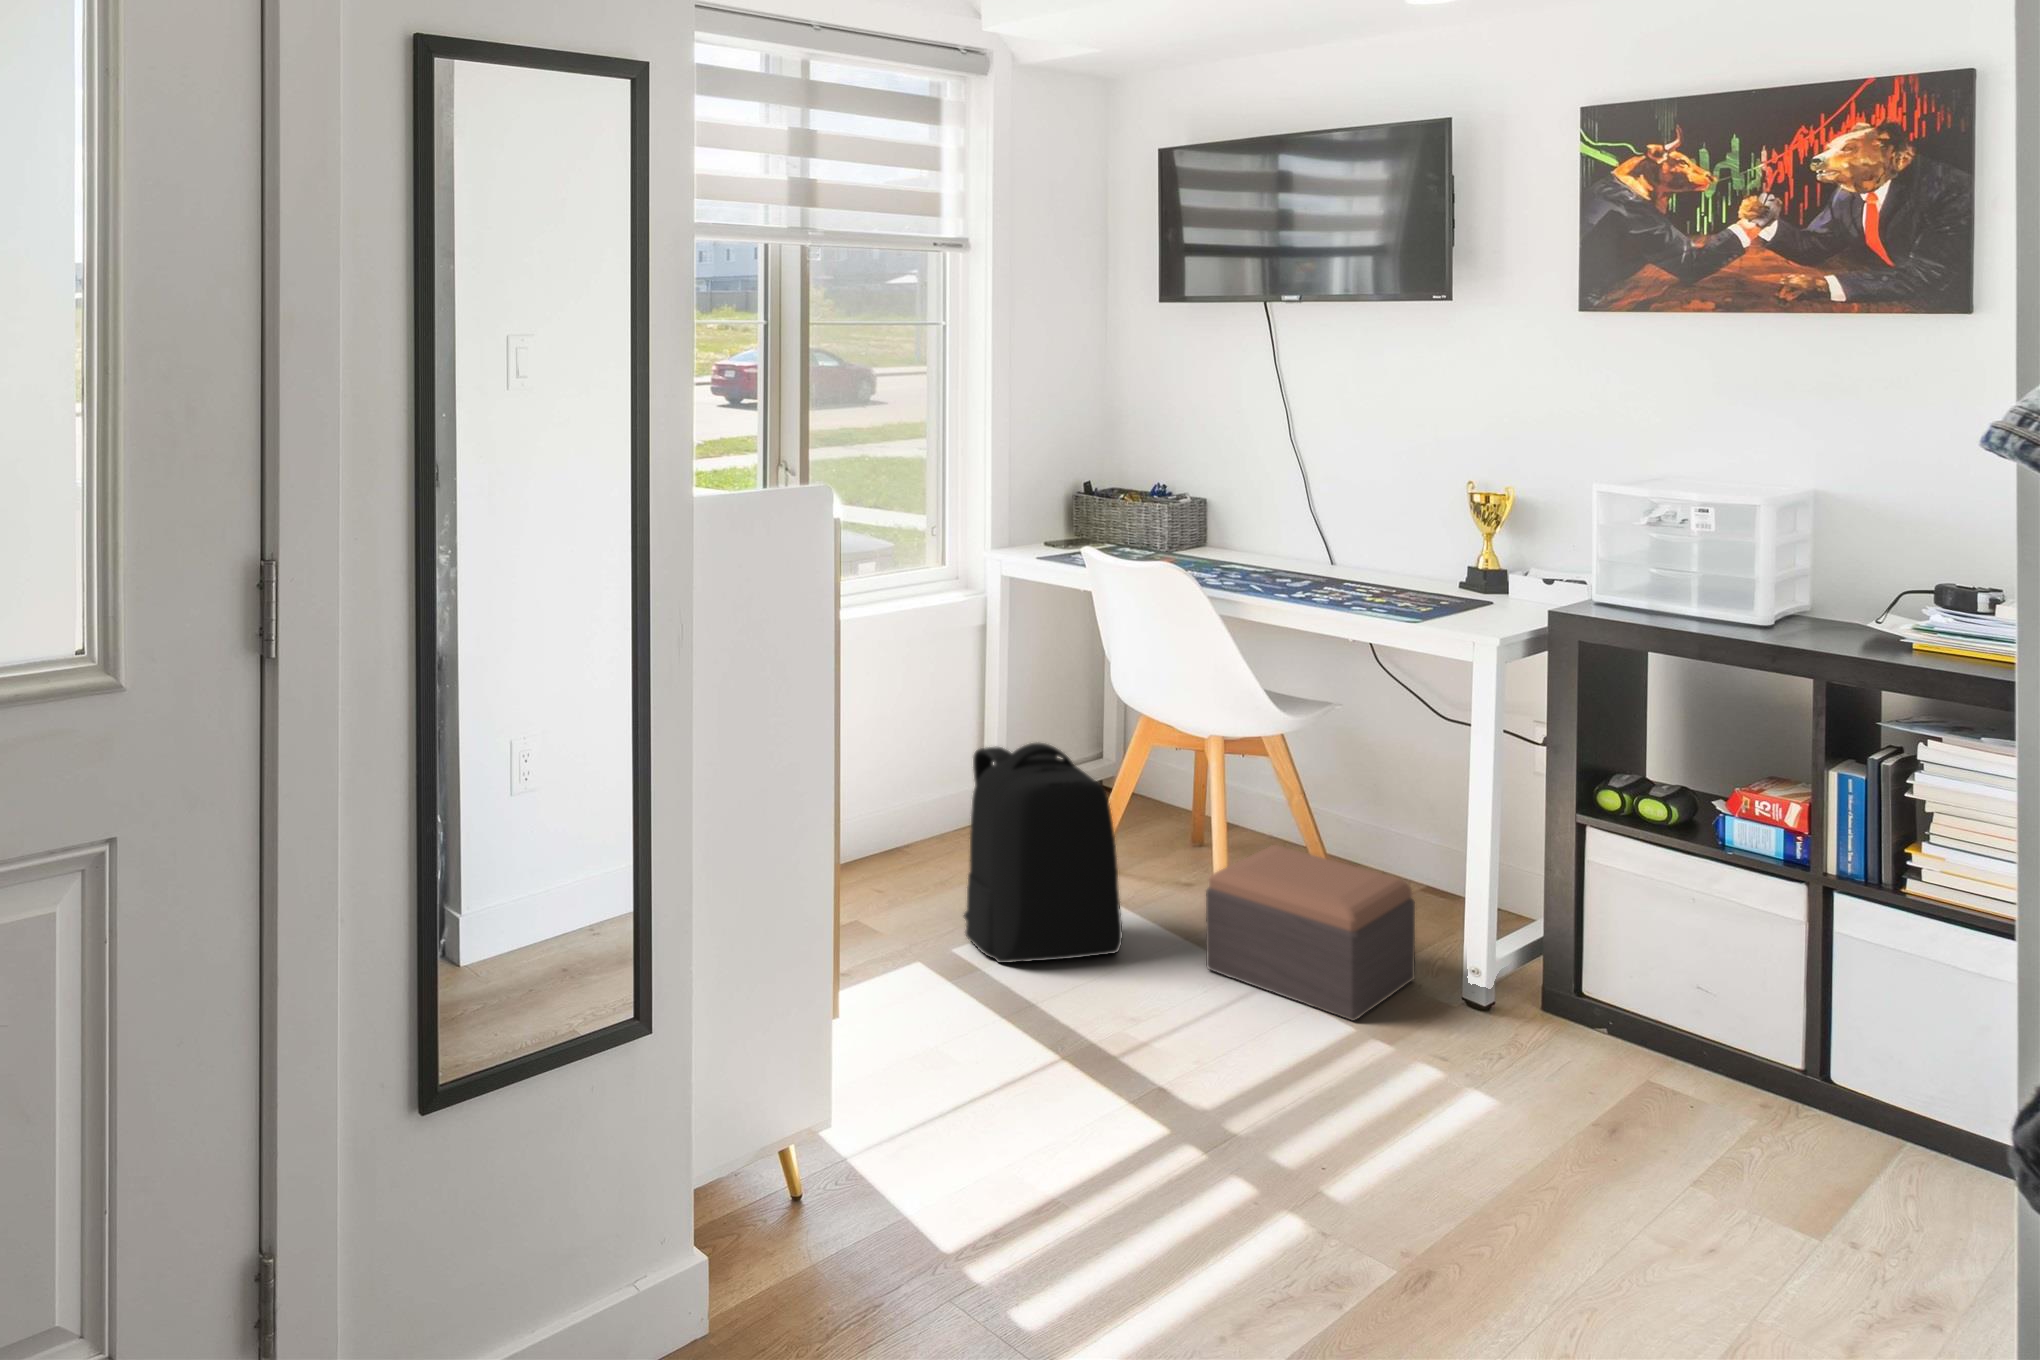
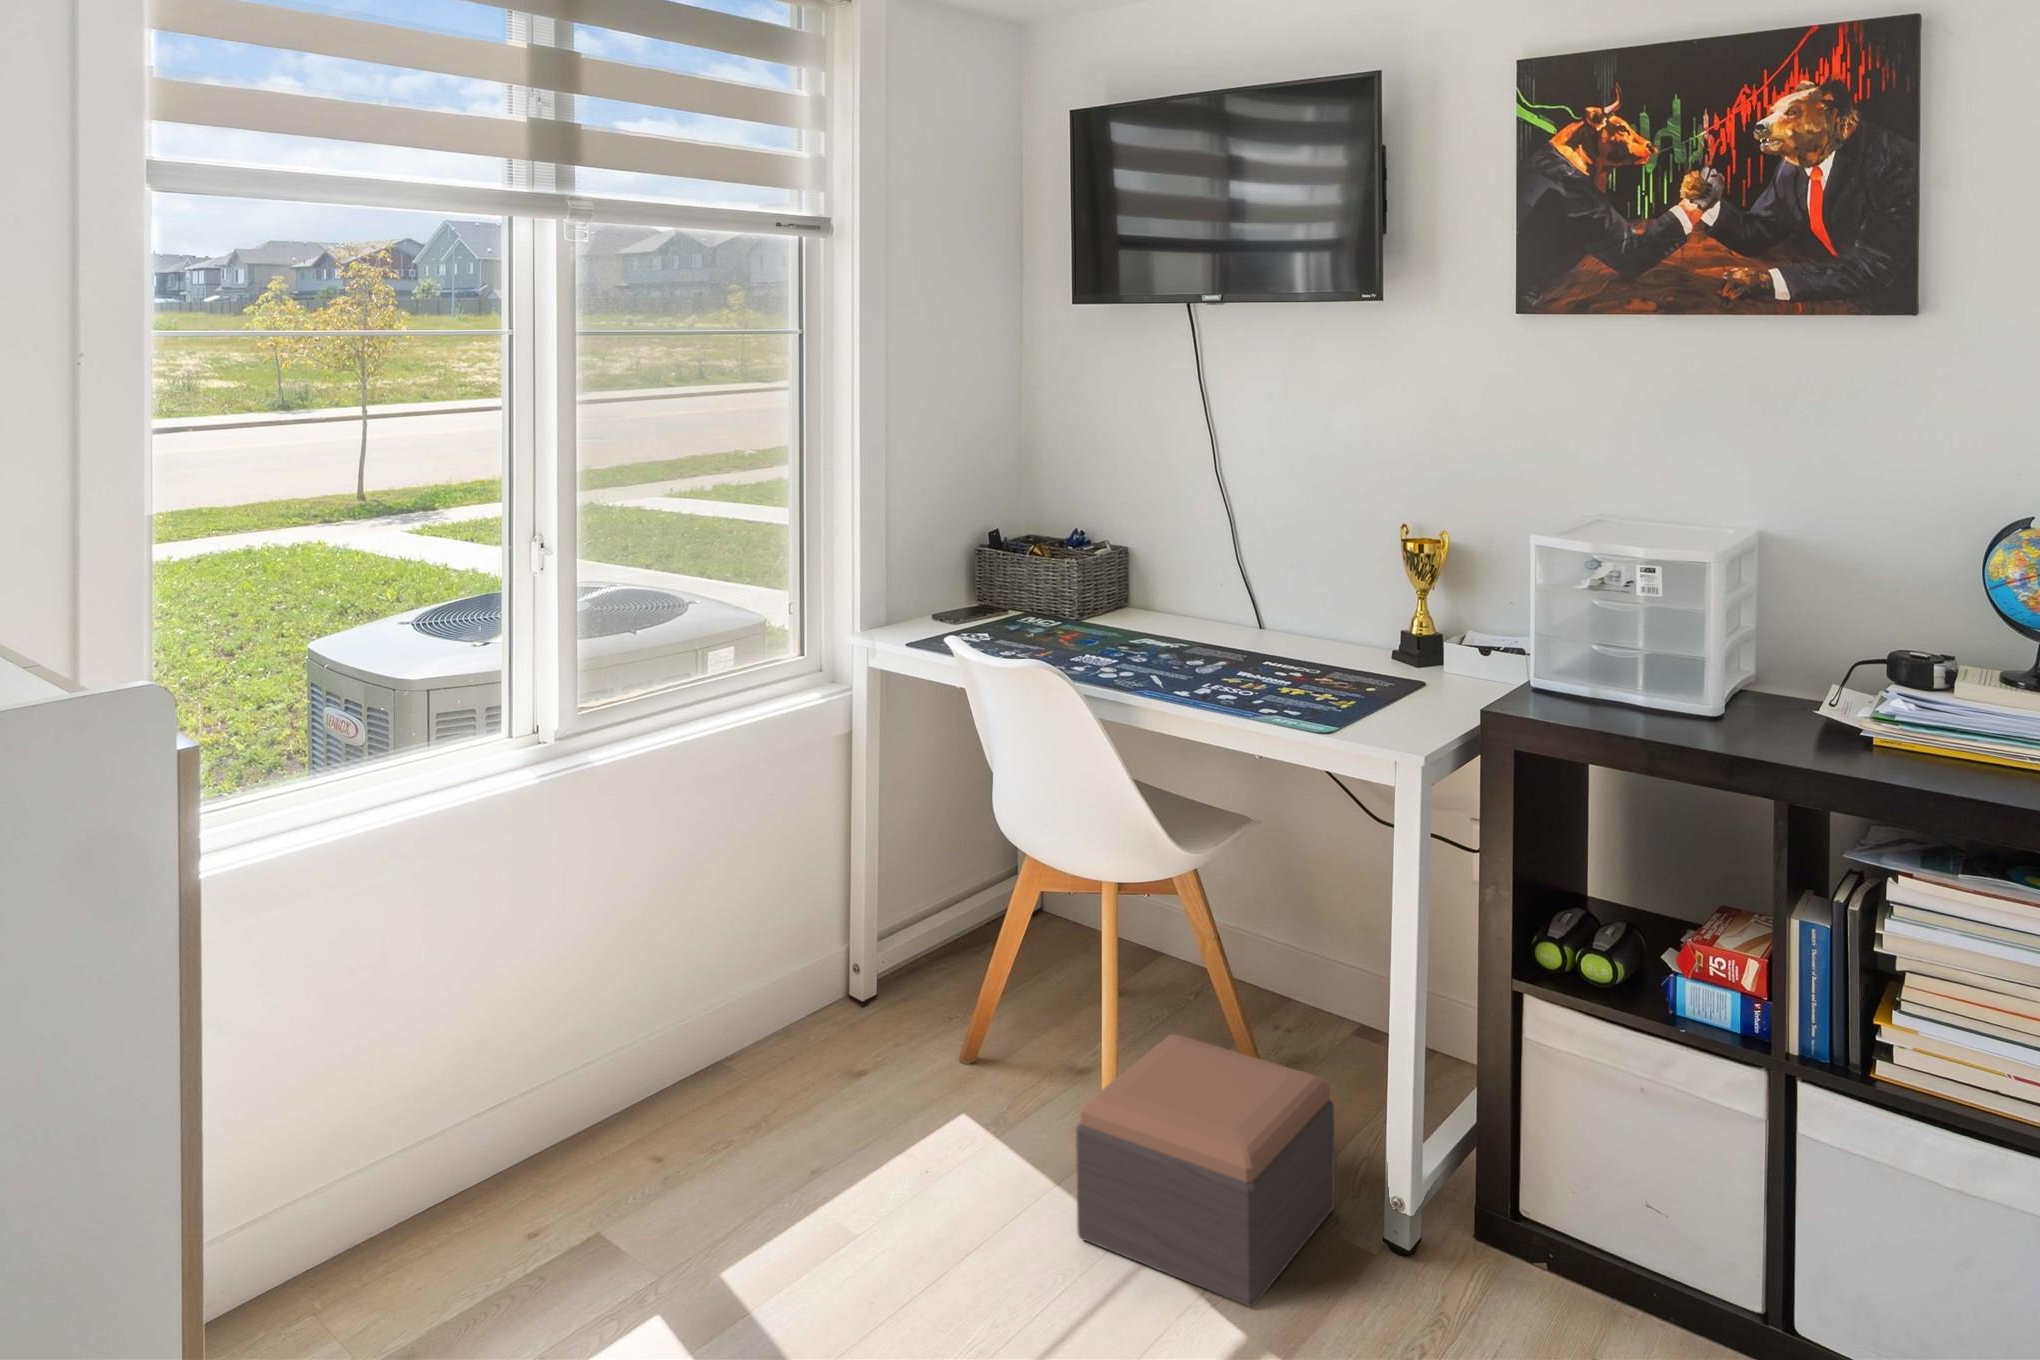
backpack: present [964,743,1122,963] -> none [757,930,971,1281]

